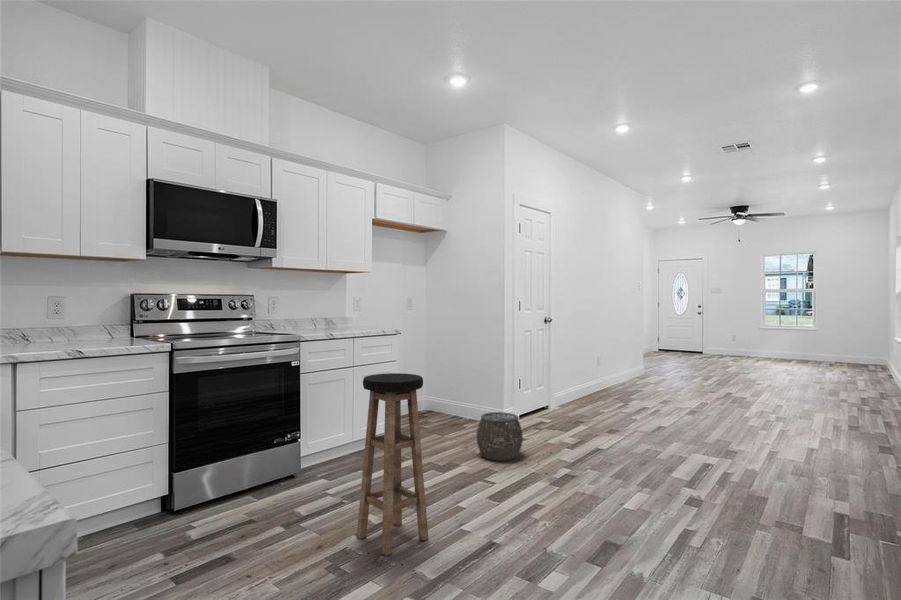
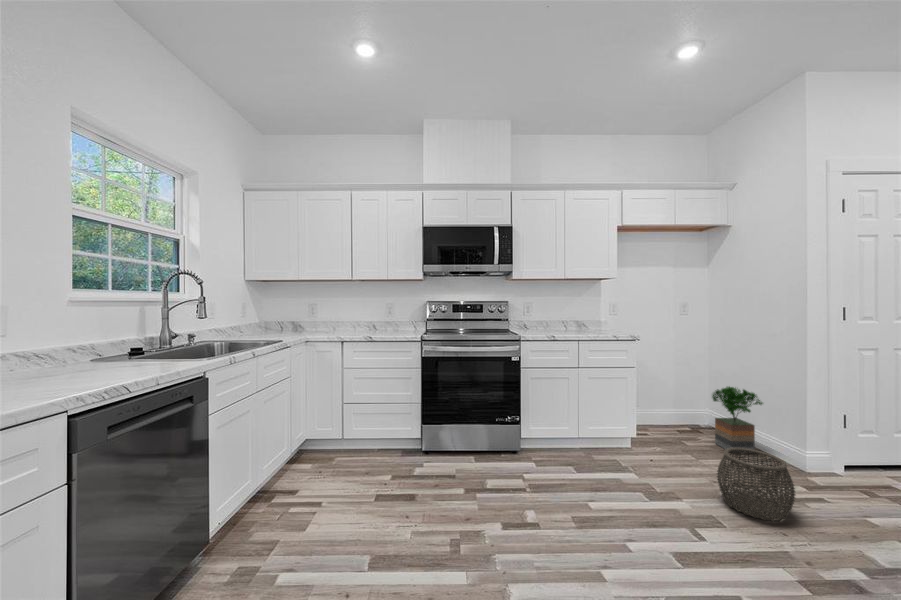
potted tree: none [442,370,477,426] -> present [712,387,763,450]
bar stool: present [357,373,428,556] -> none [495,379,555,563]

